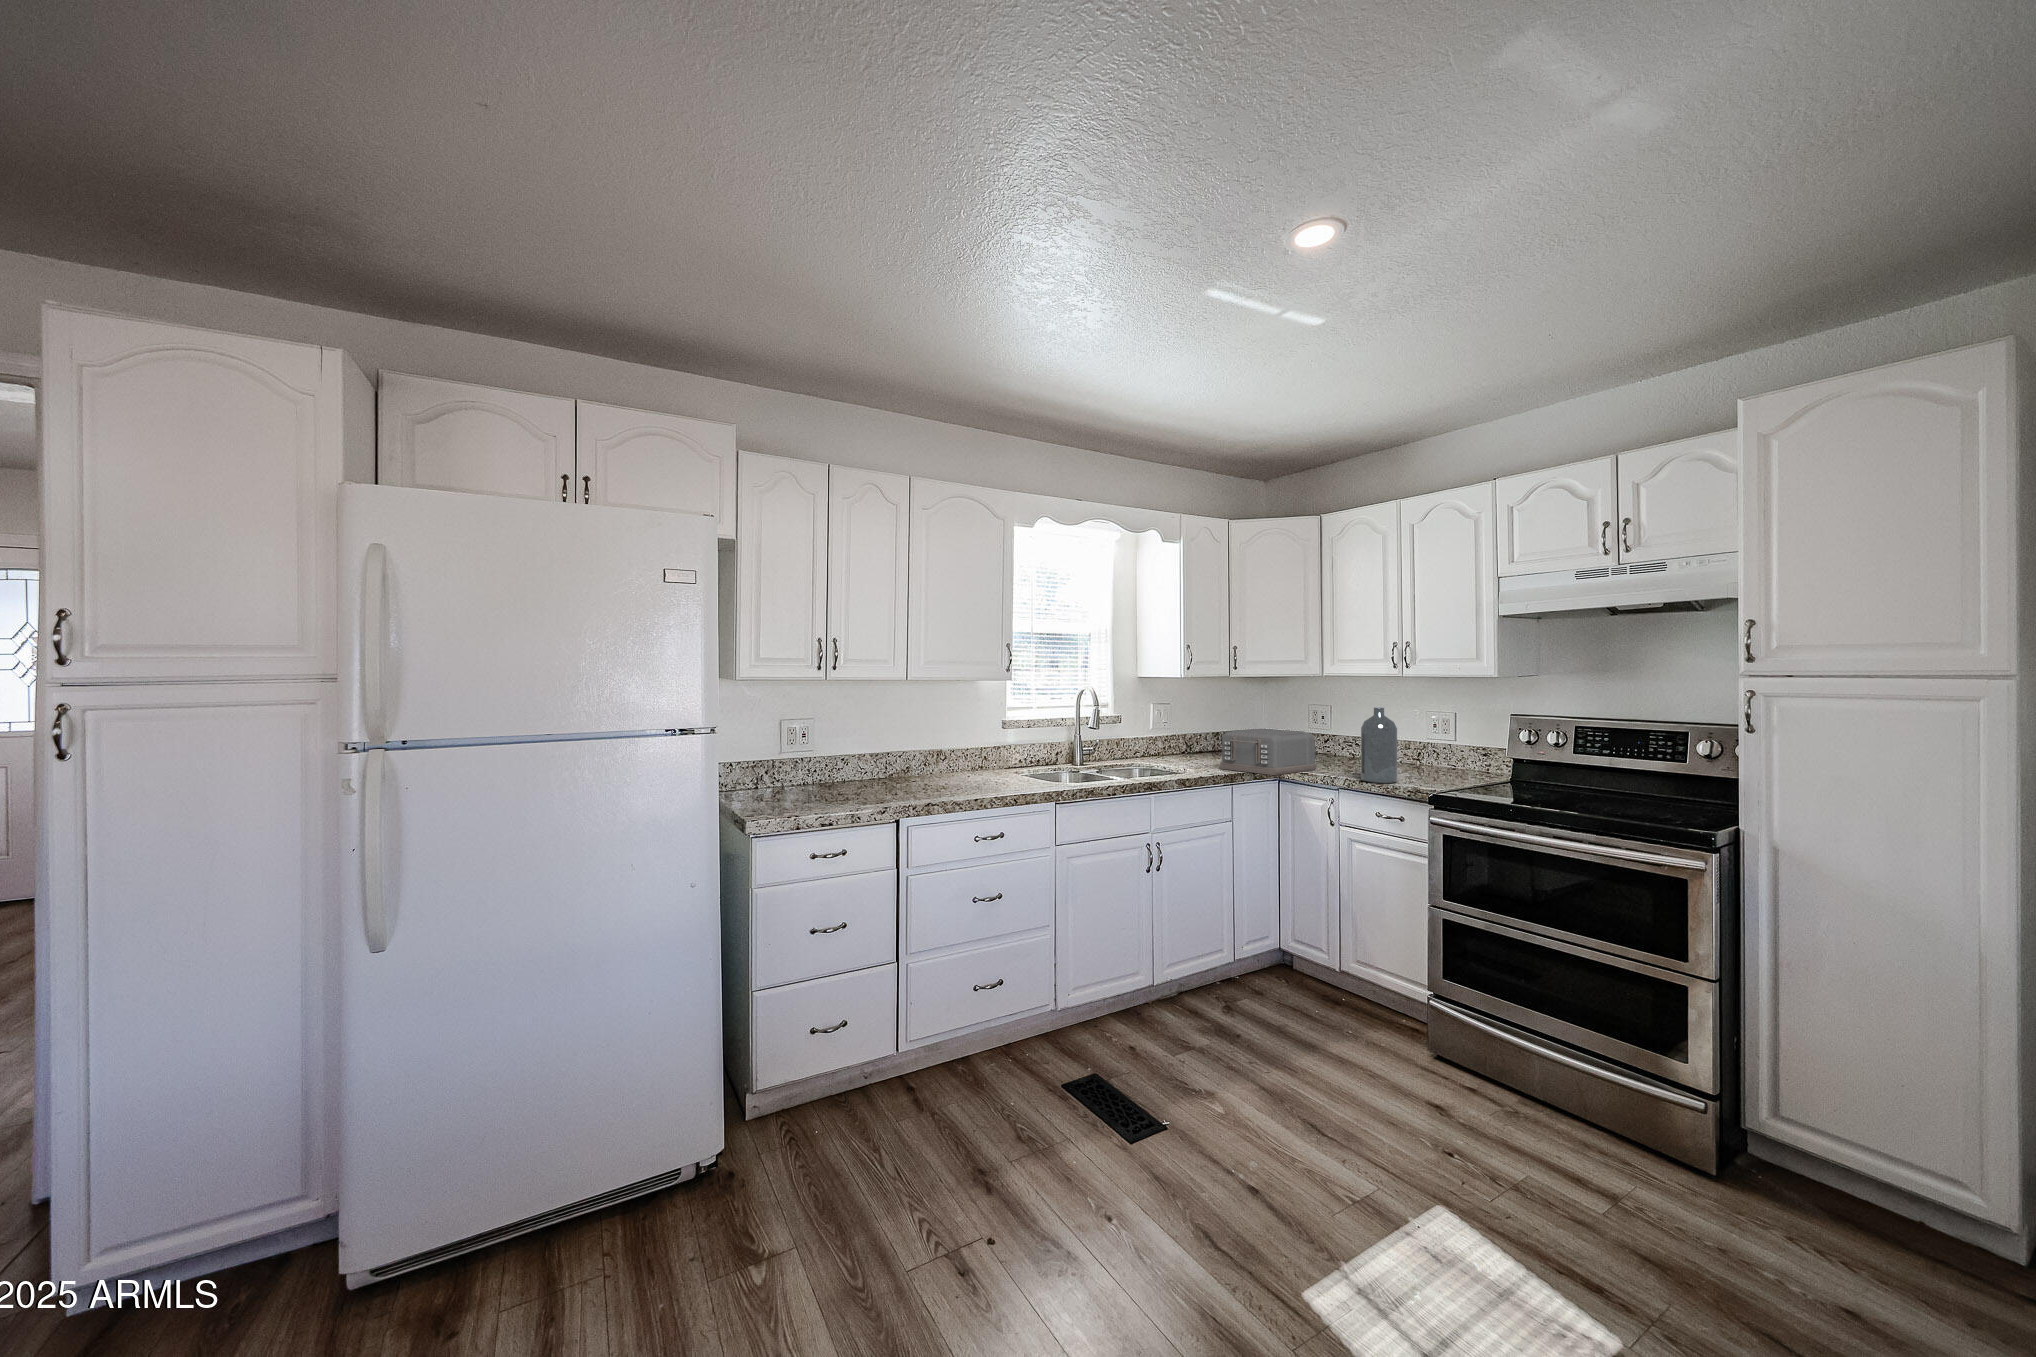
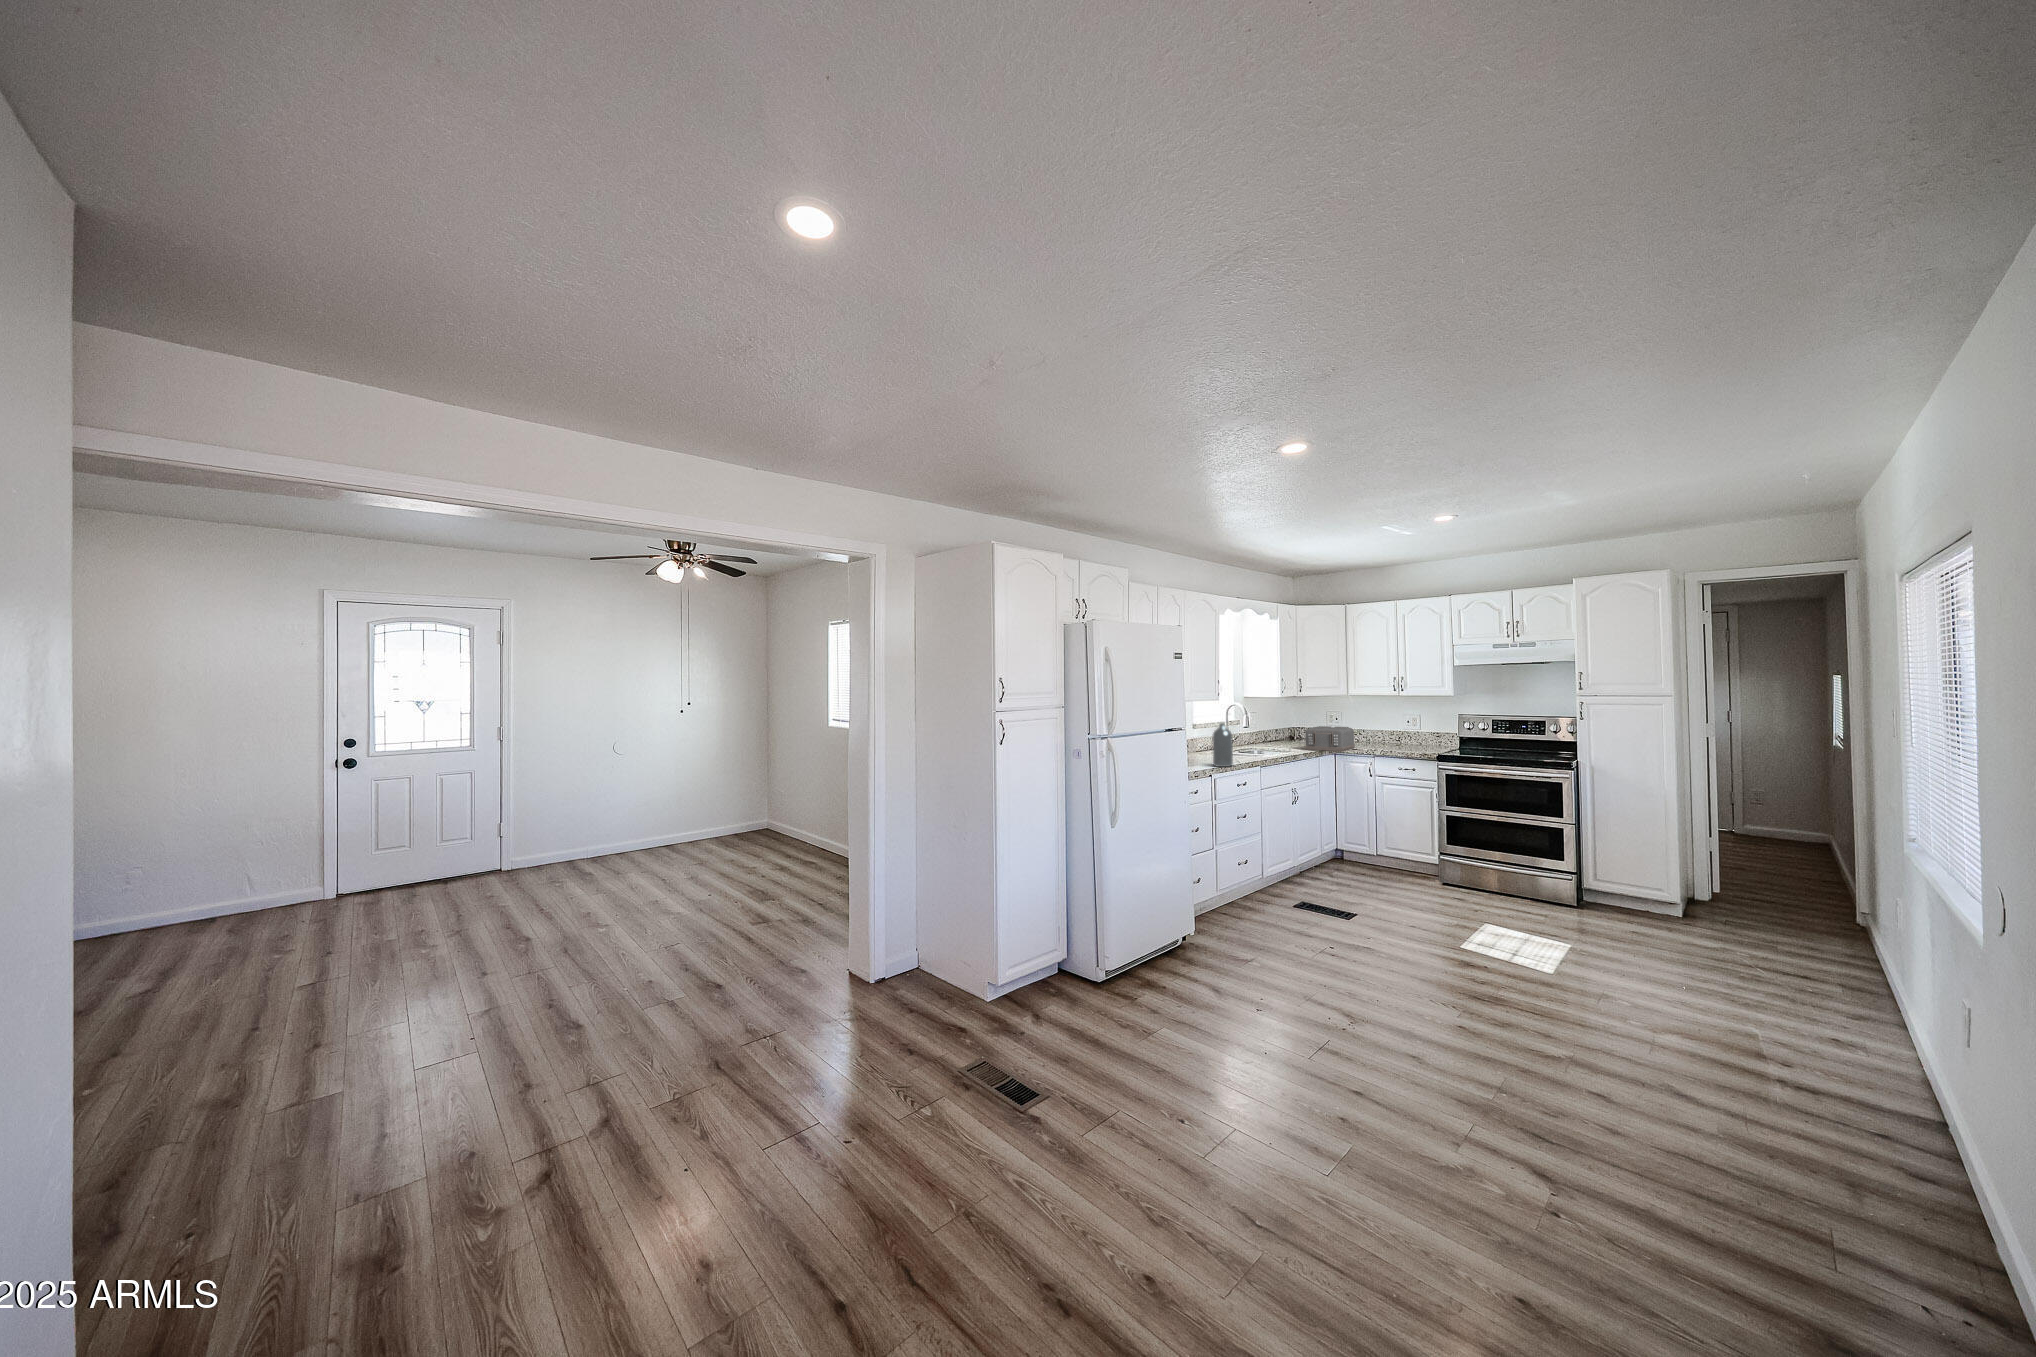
bottle: present [1361,707,1397,783] -> present [1213,723,1233,767]

